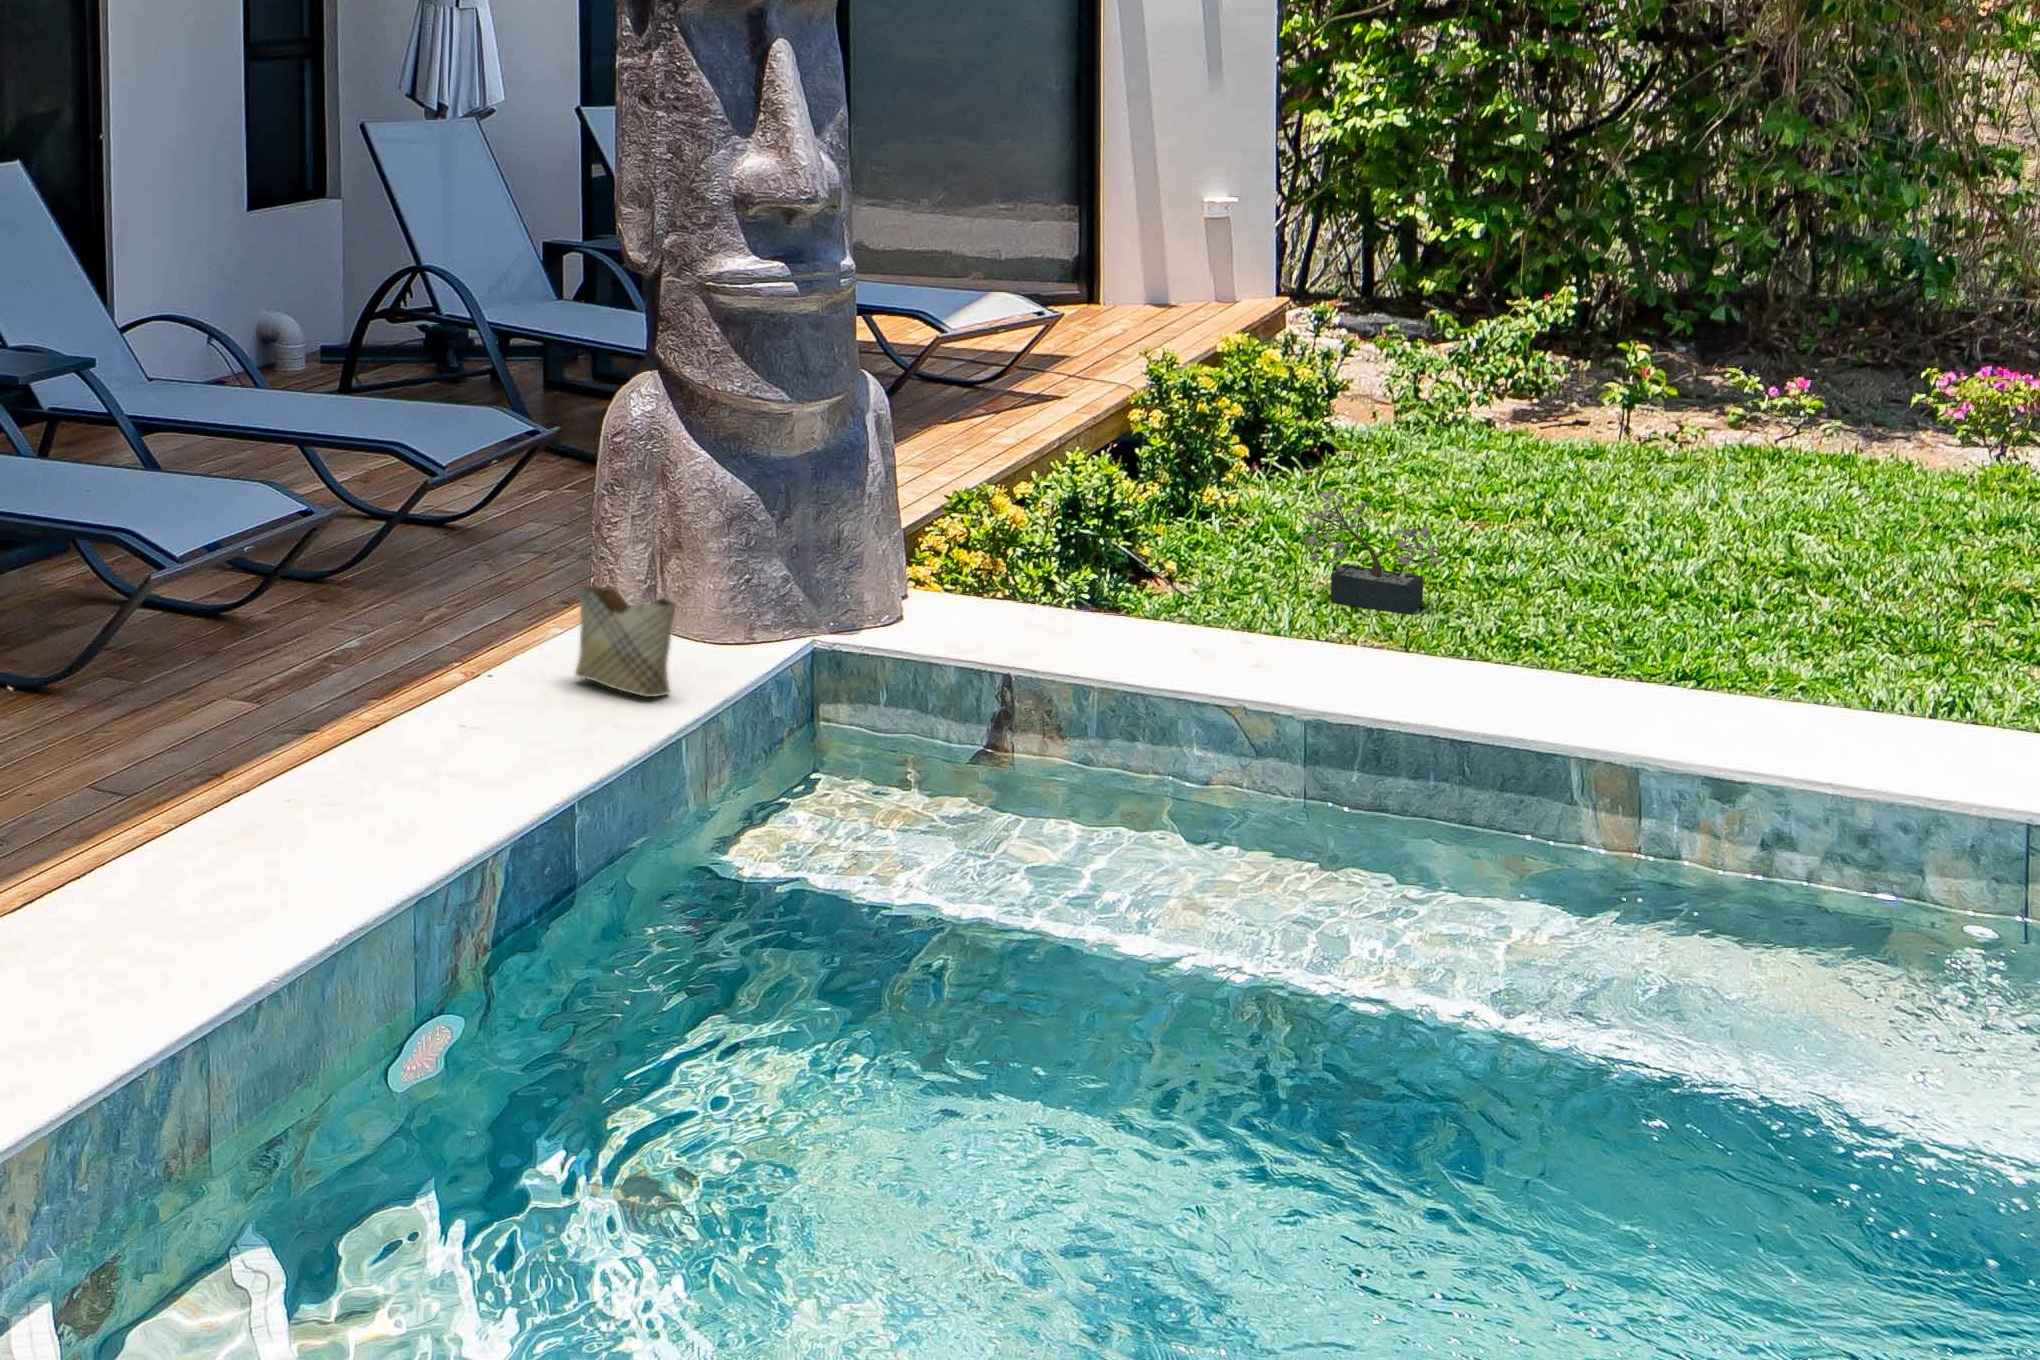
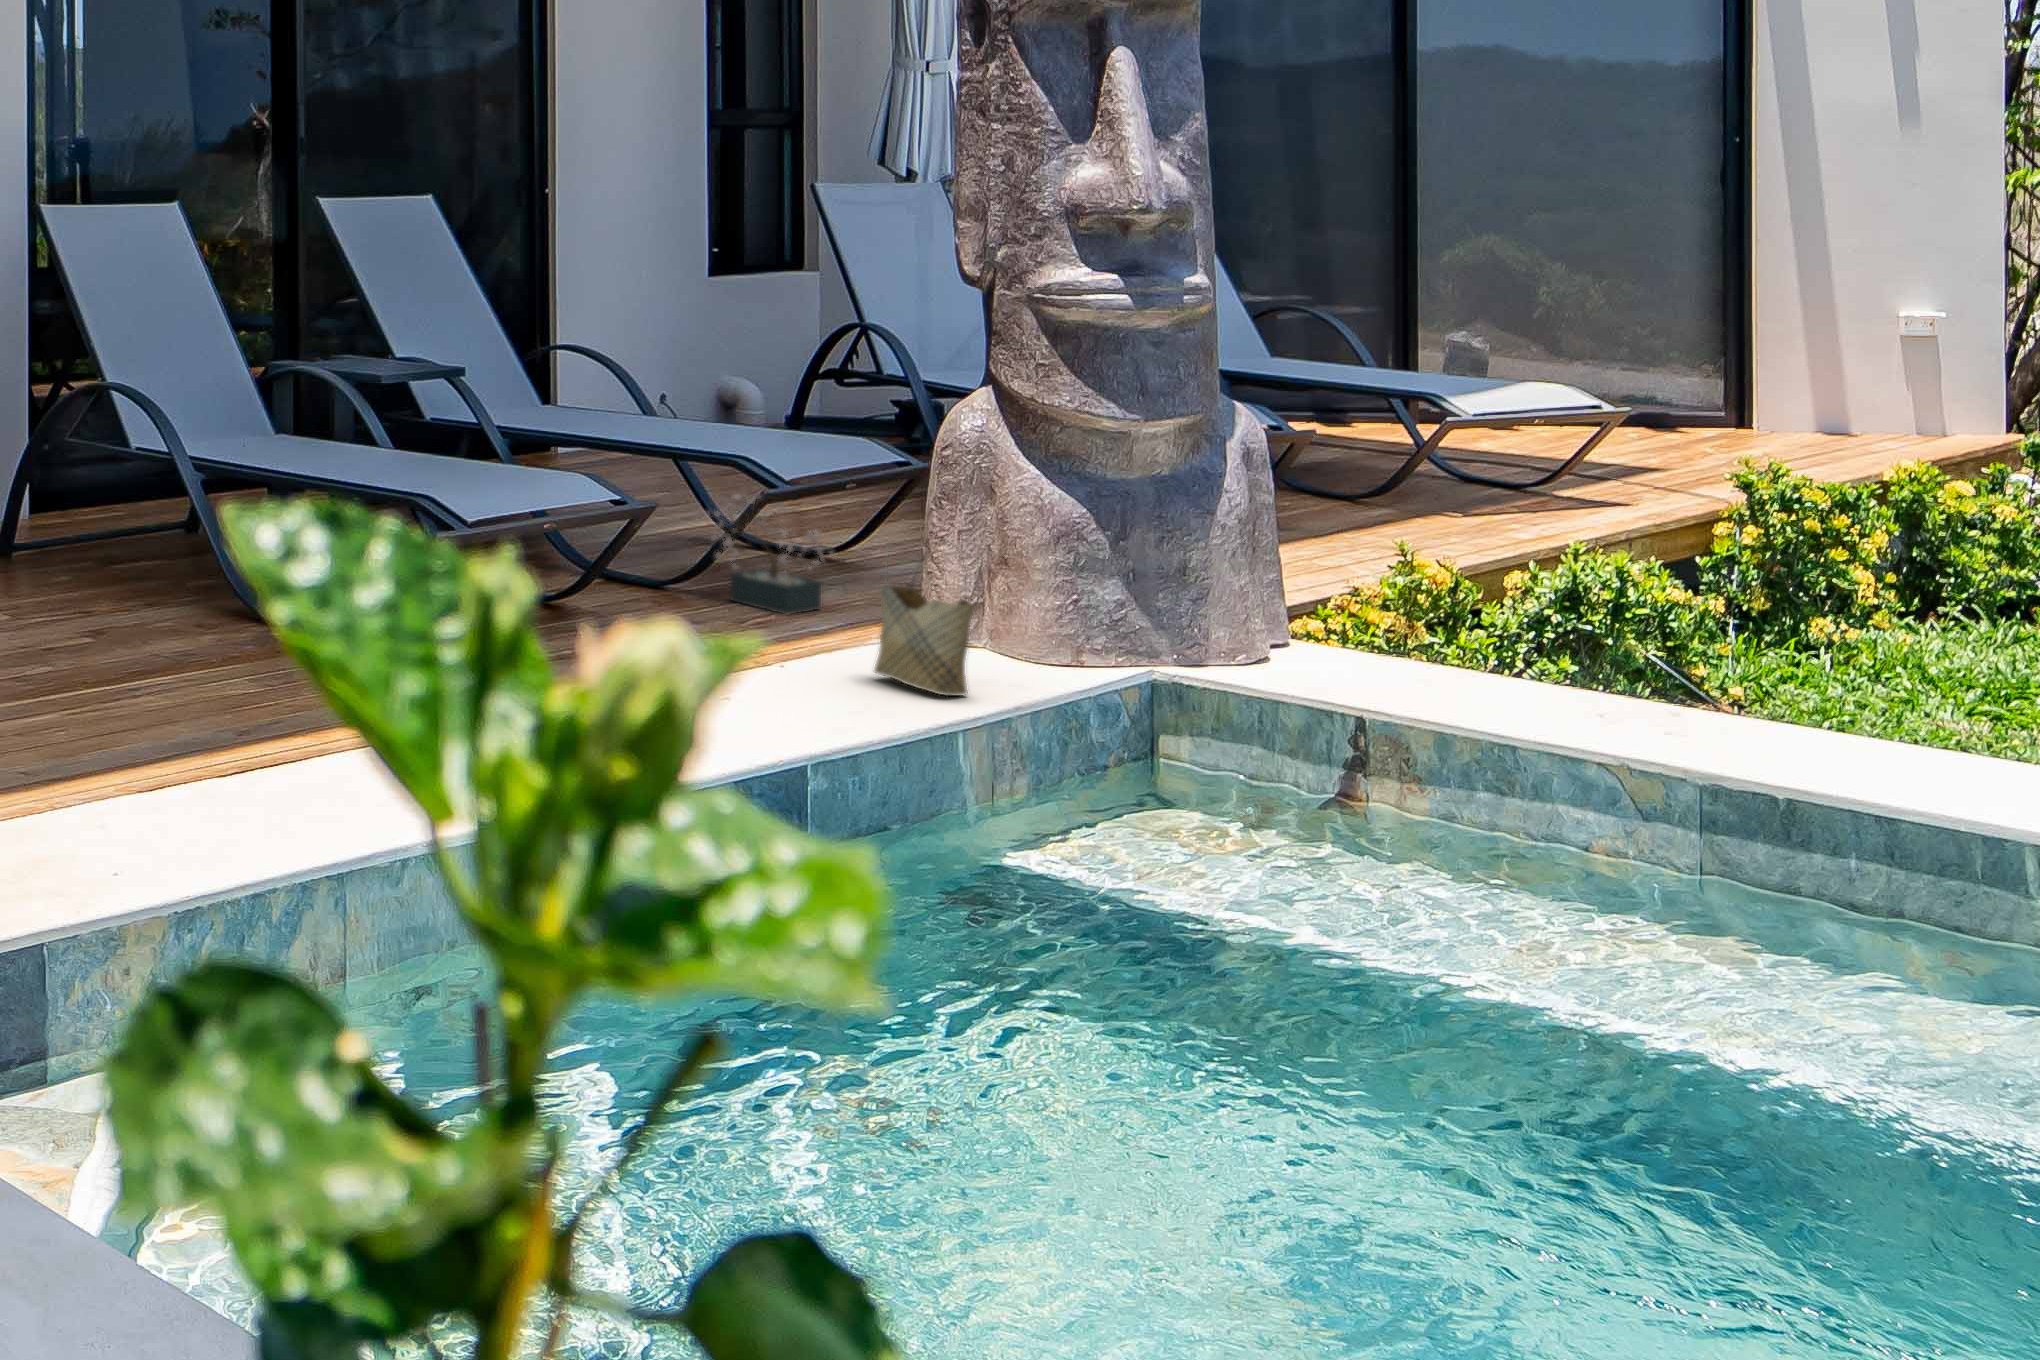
decorative plant: present [1305,490,1442,615] -> present [712,495,824,614]

